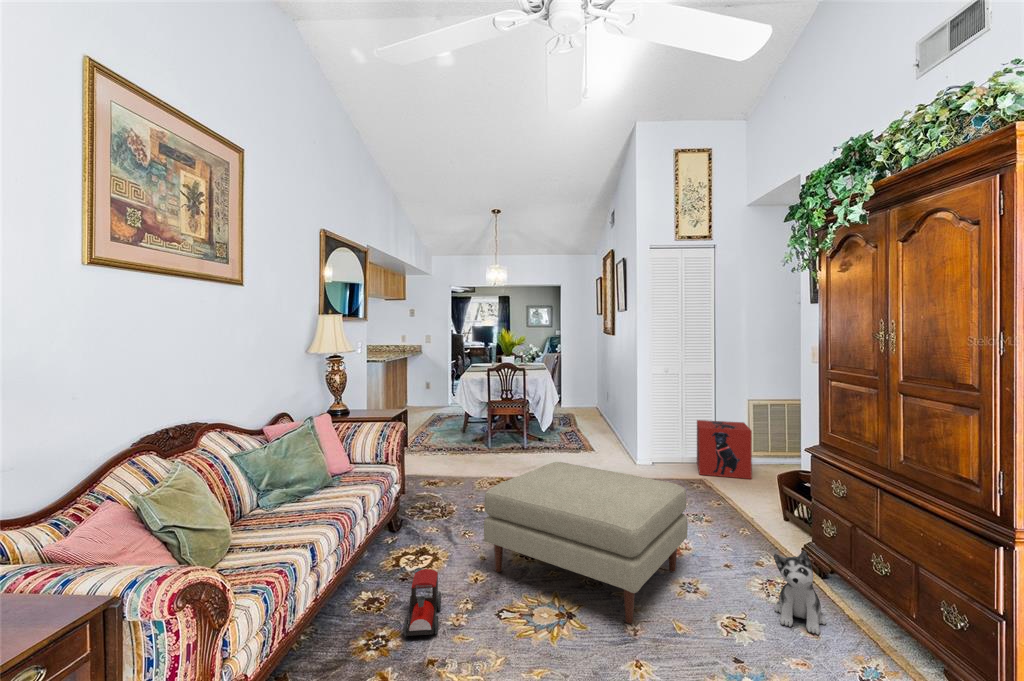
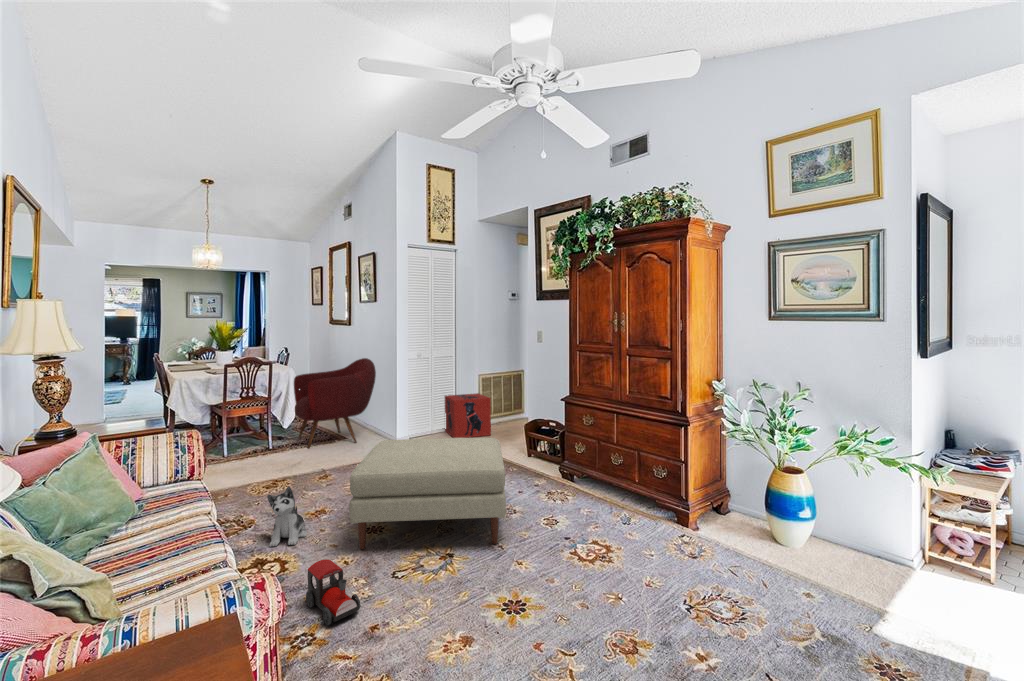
armchair: none [543,370,618,458] -> present [294,358,376,448]
plush toy: present [774,551,826,634] -> present [267,487,307,547]

